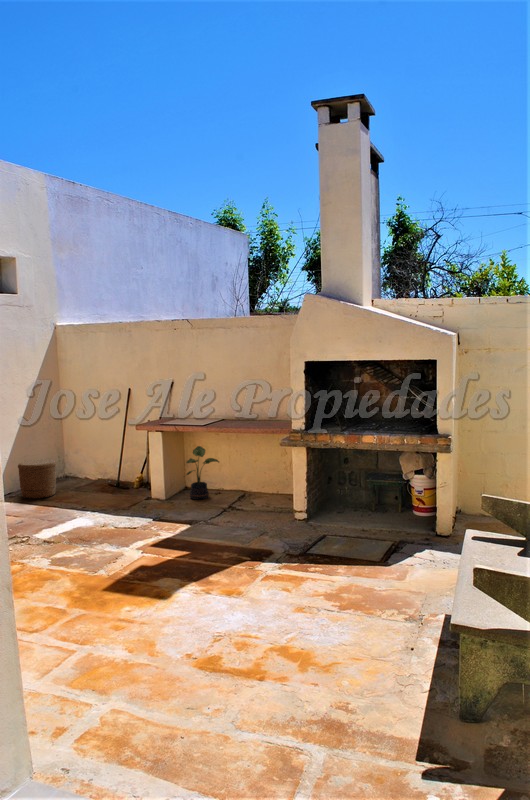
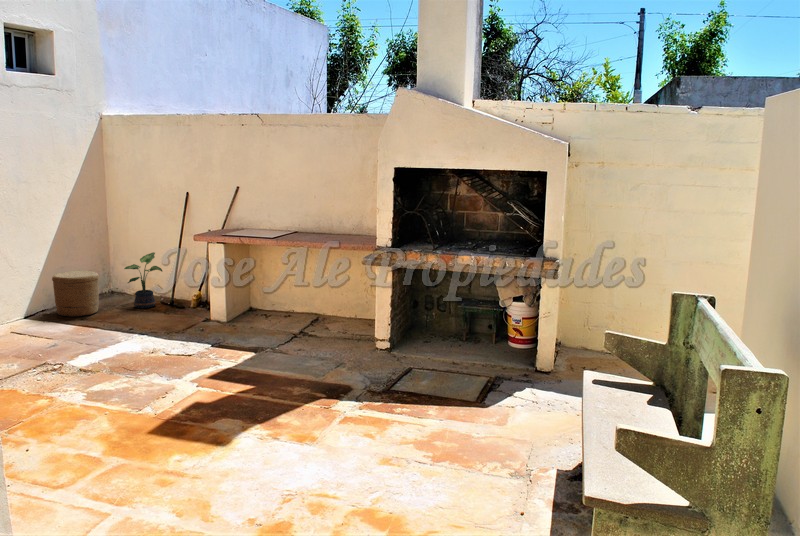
potted plant: present [187,446,219,500] -> present [124,252,162,308]

